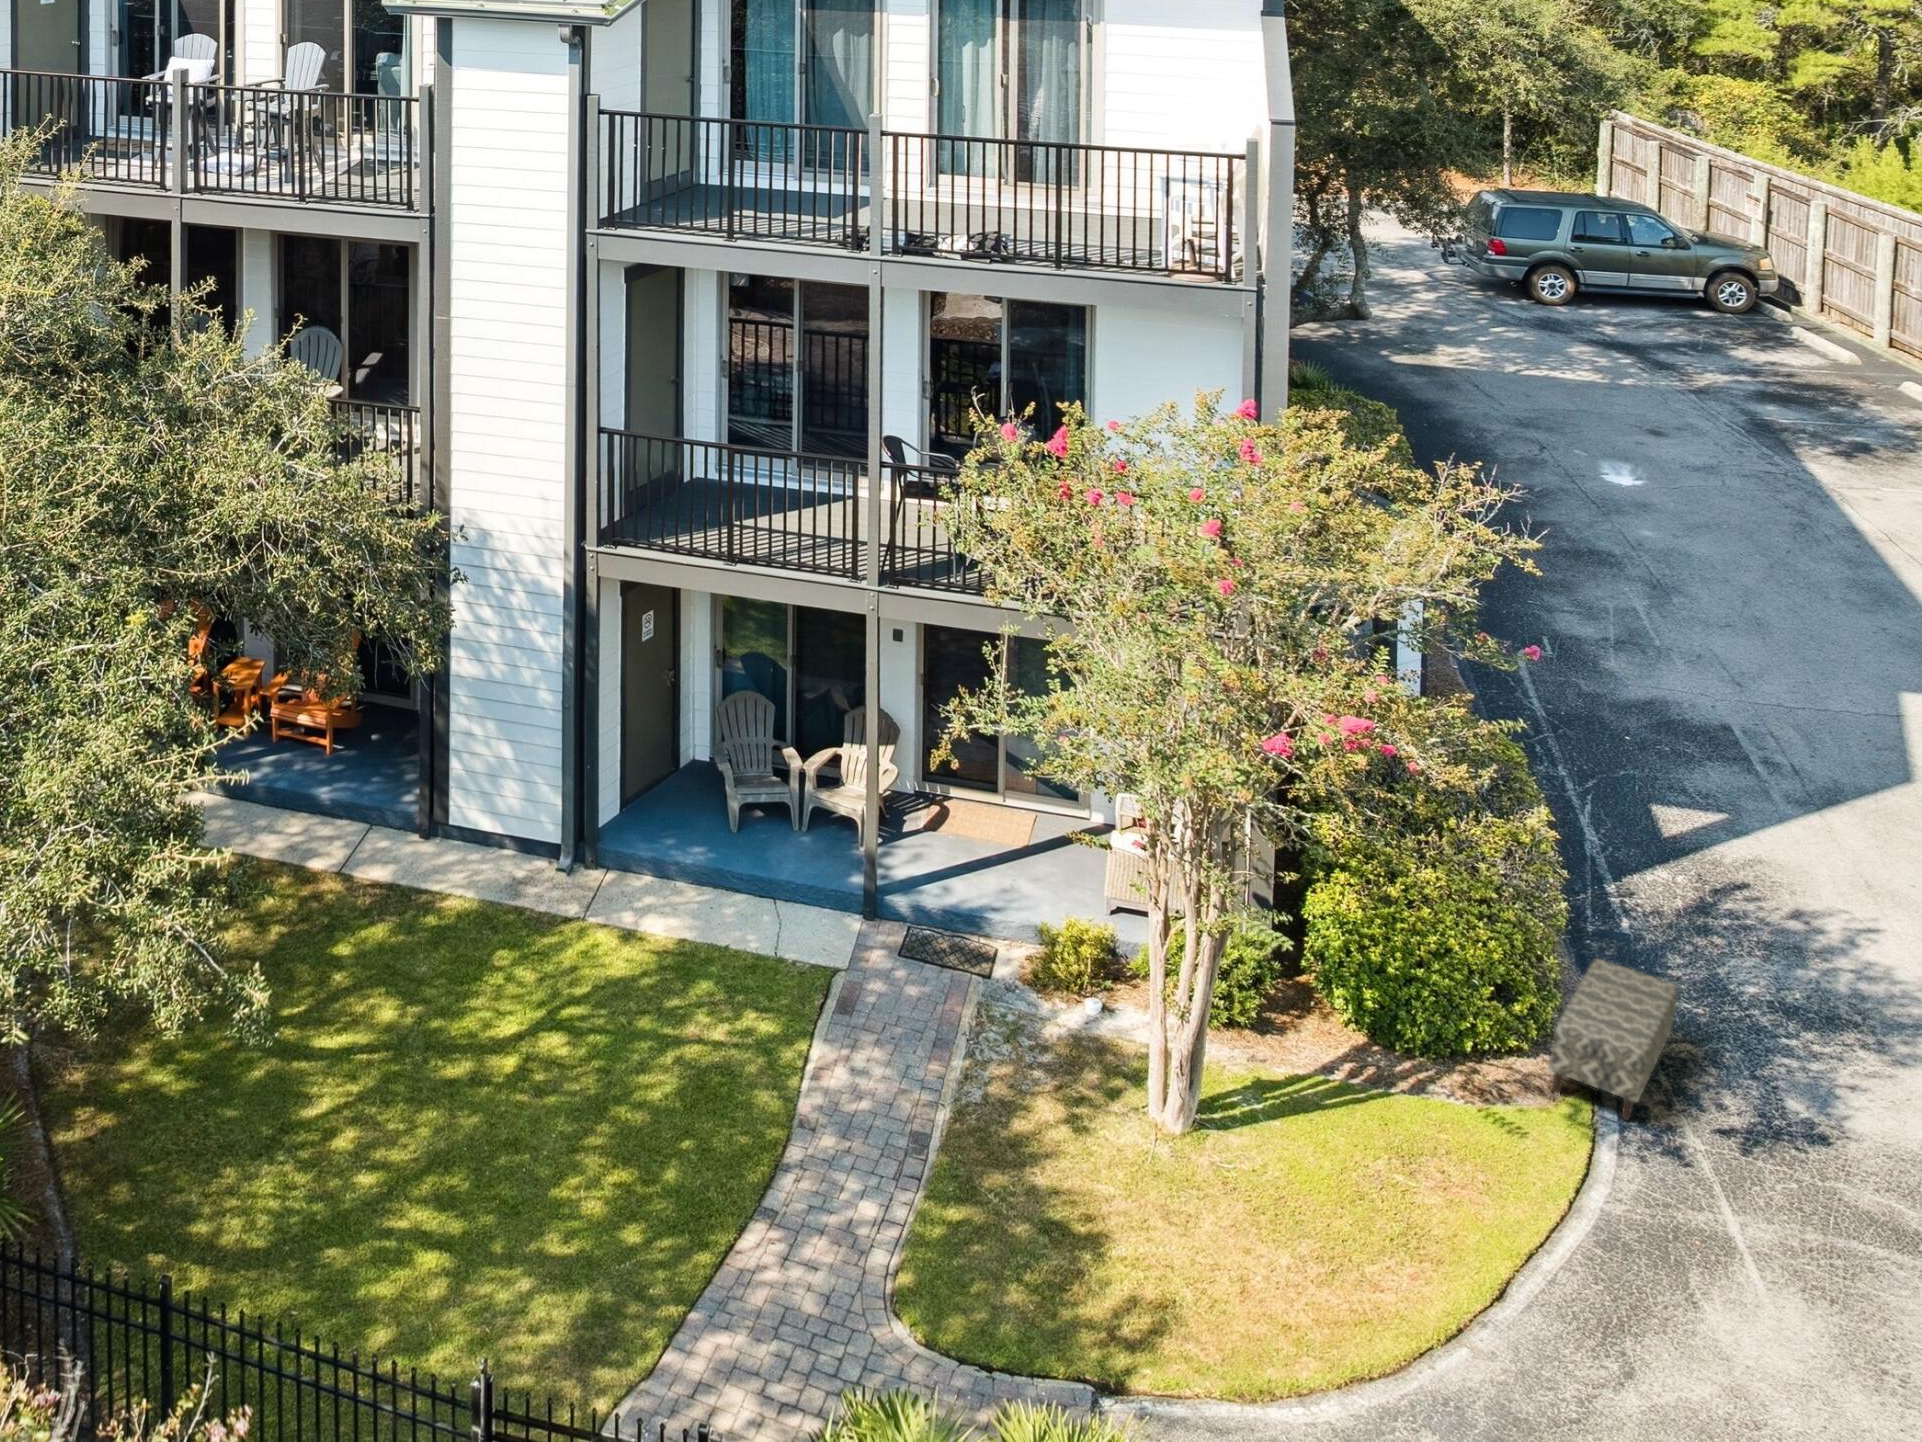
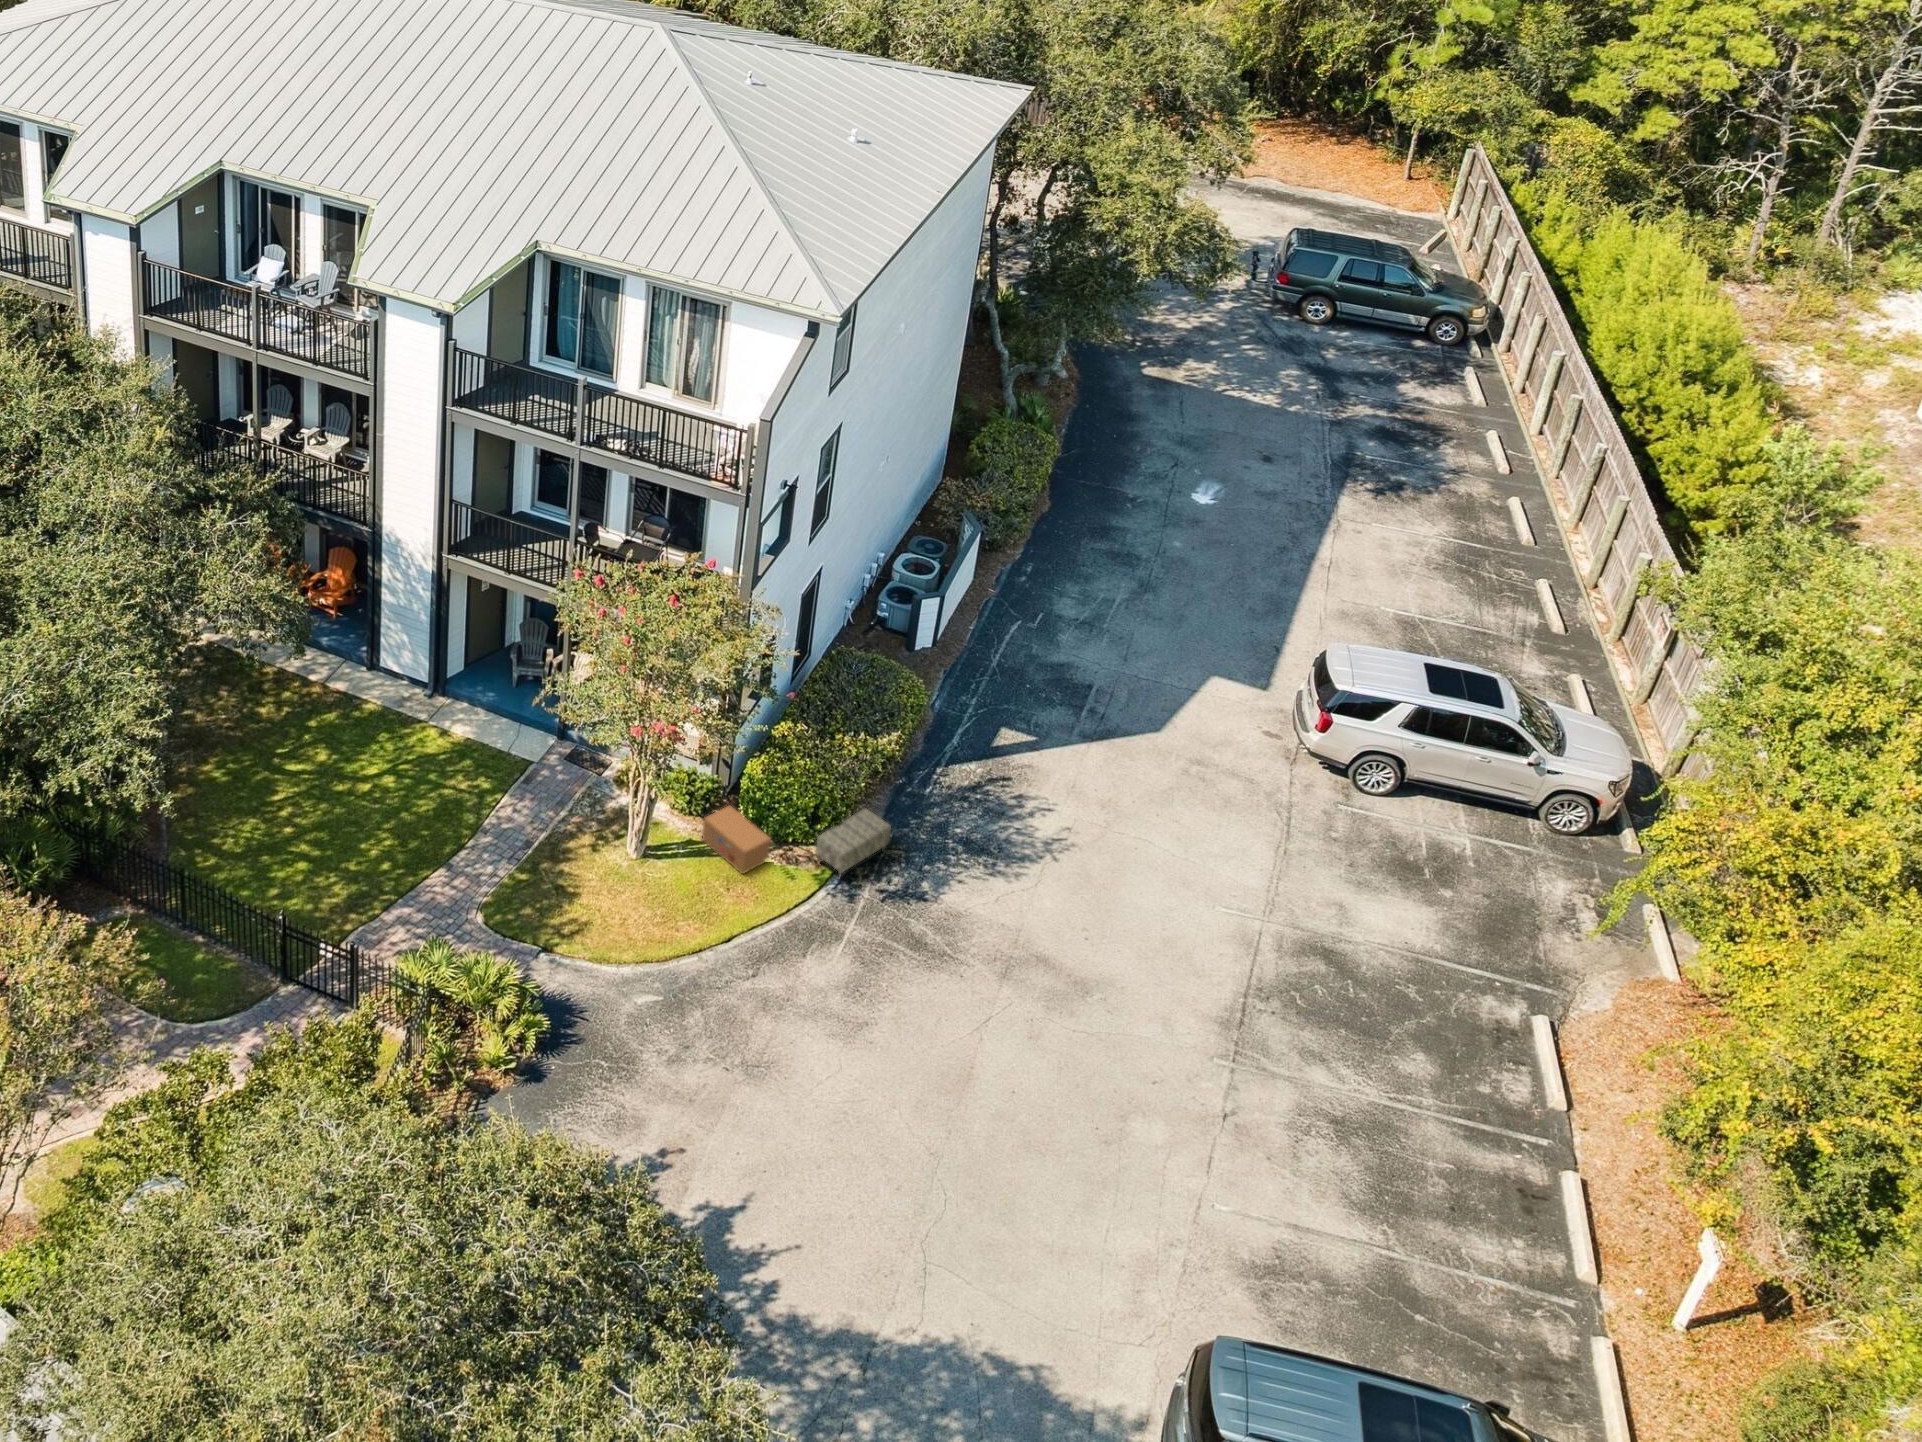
cardboard box: none [1283,989,1461,1139] -> present [702,806,771,874]

